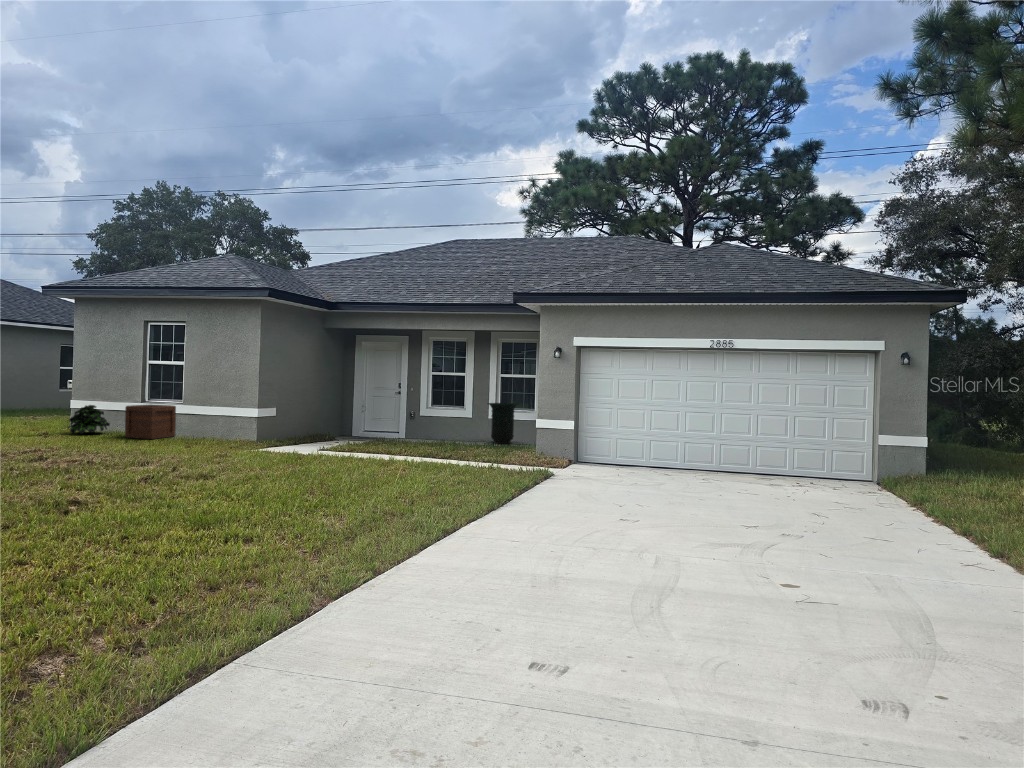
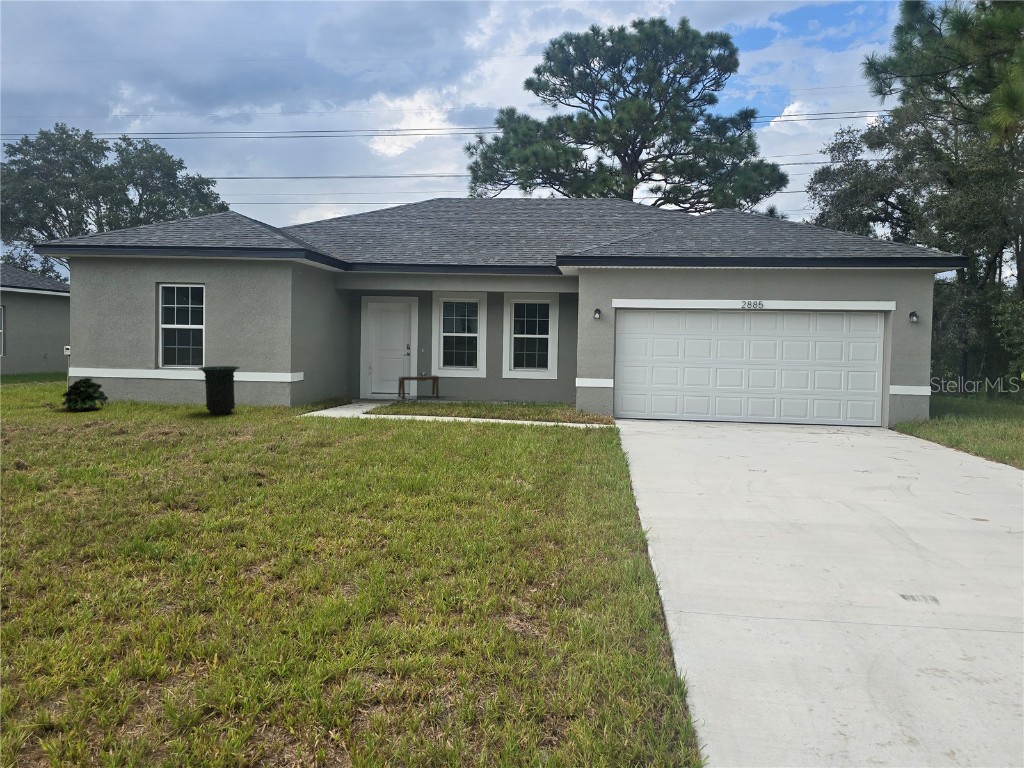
trash can: present [487,403,519,444] -> present [198,366,240,415]
wooden crate: present [125,404,176,439] -> none [132,375,188,414]
bench: none [383,415,422,437] -> present [398,375,439,399]

